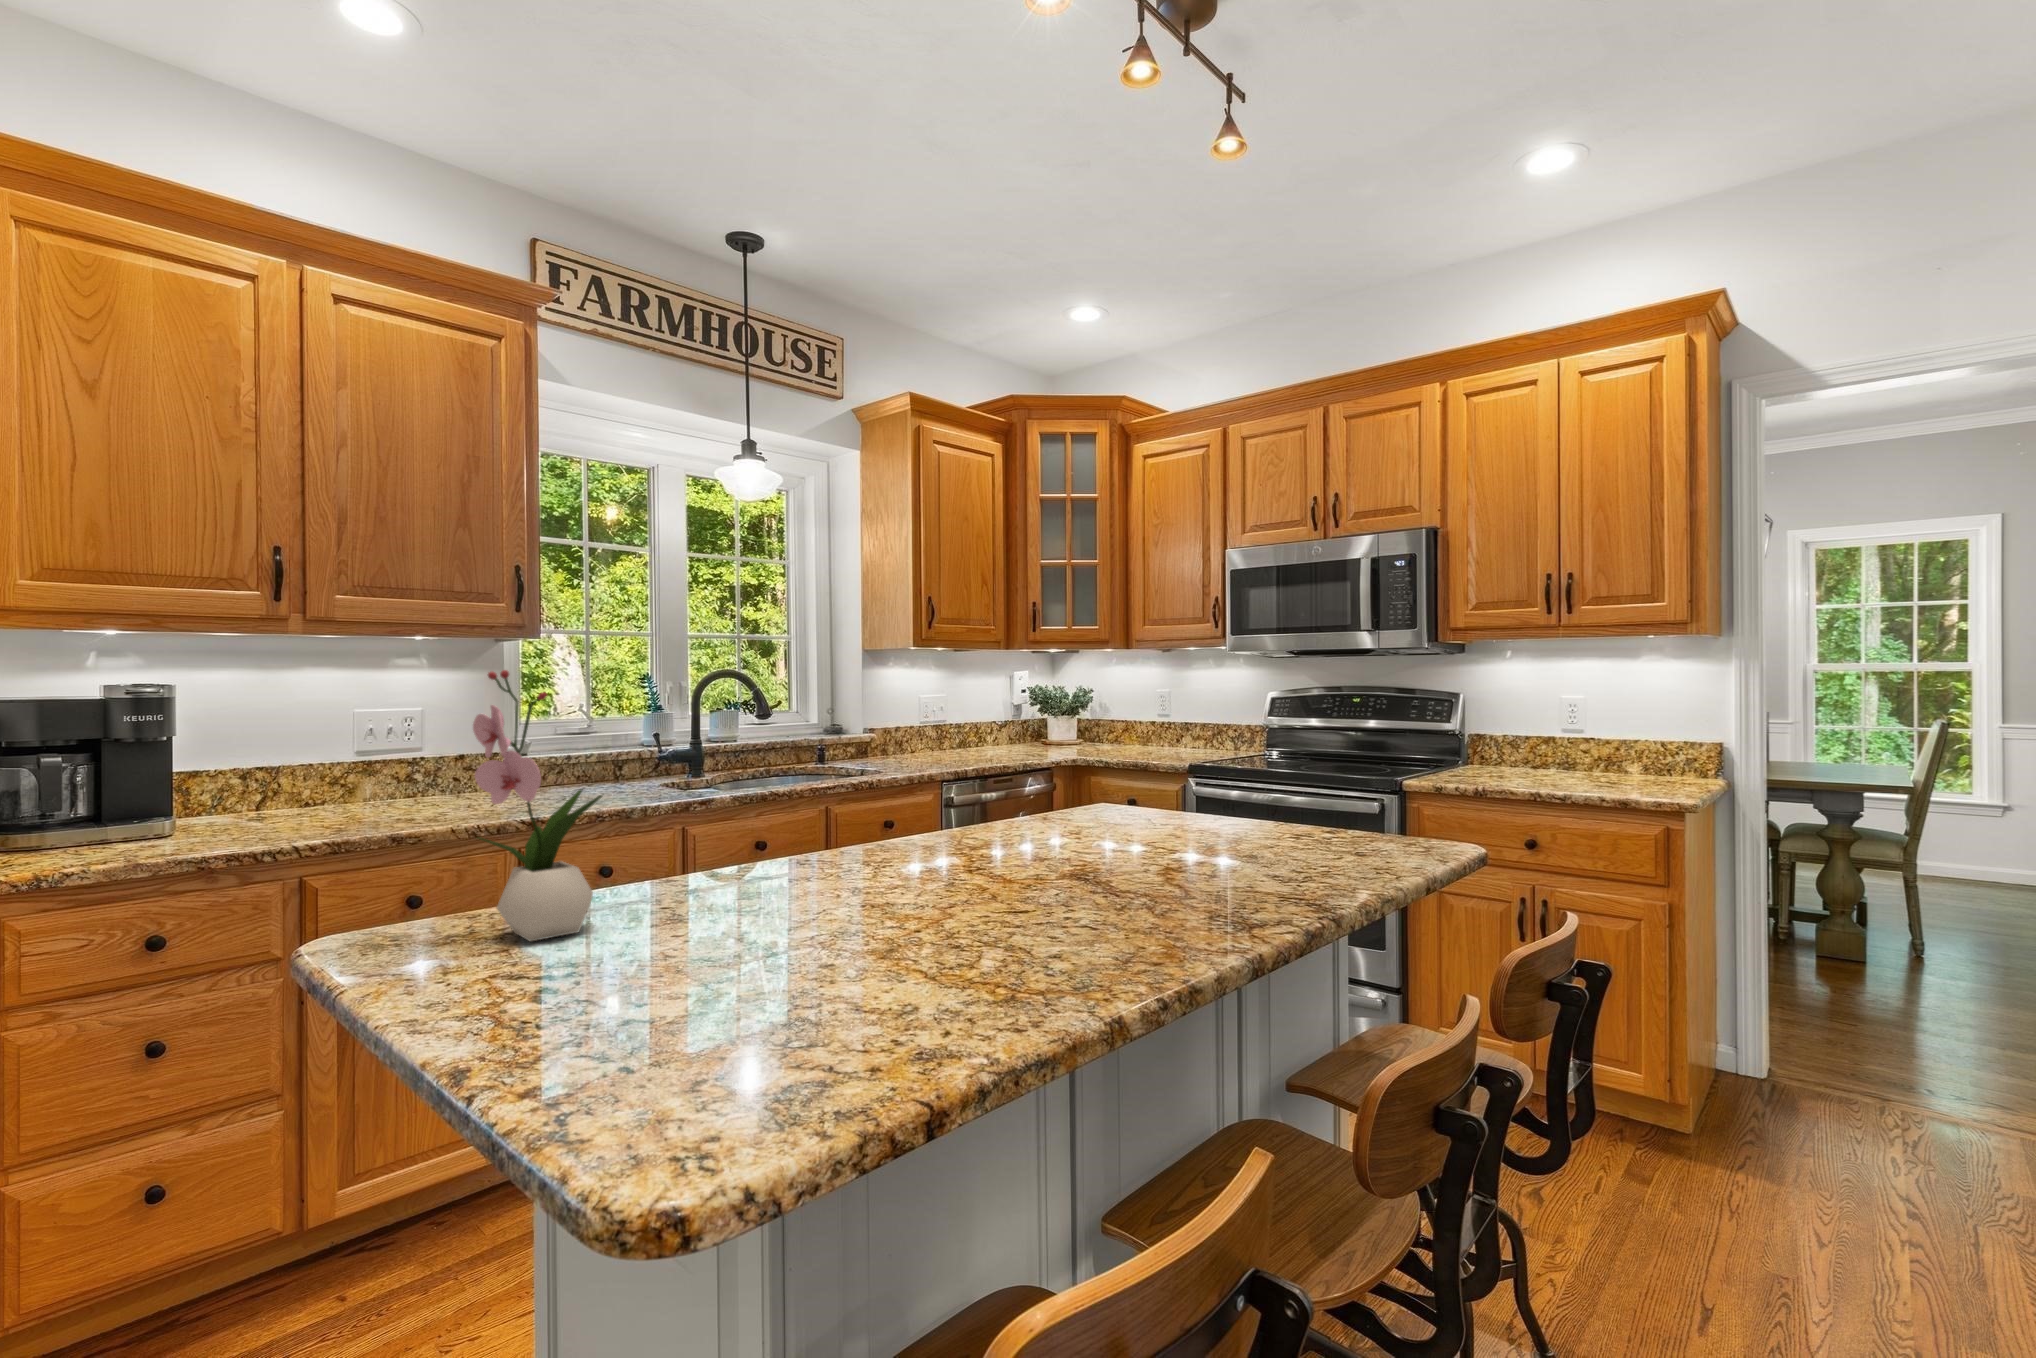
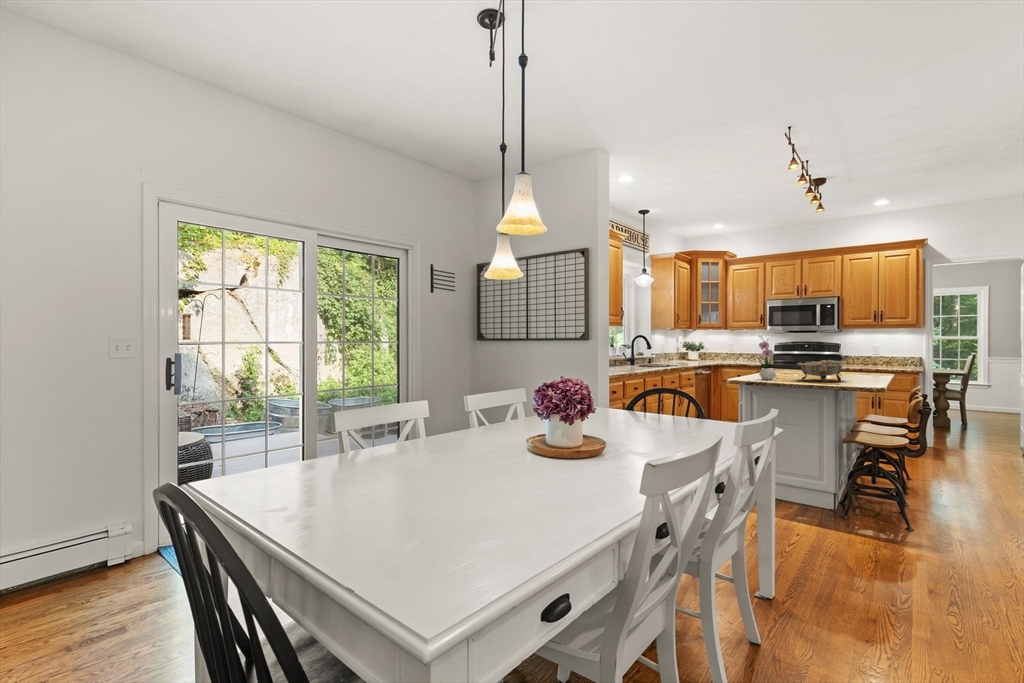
decorative bowl: none [614,813,946,991] -> present [797,360,847,382]

